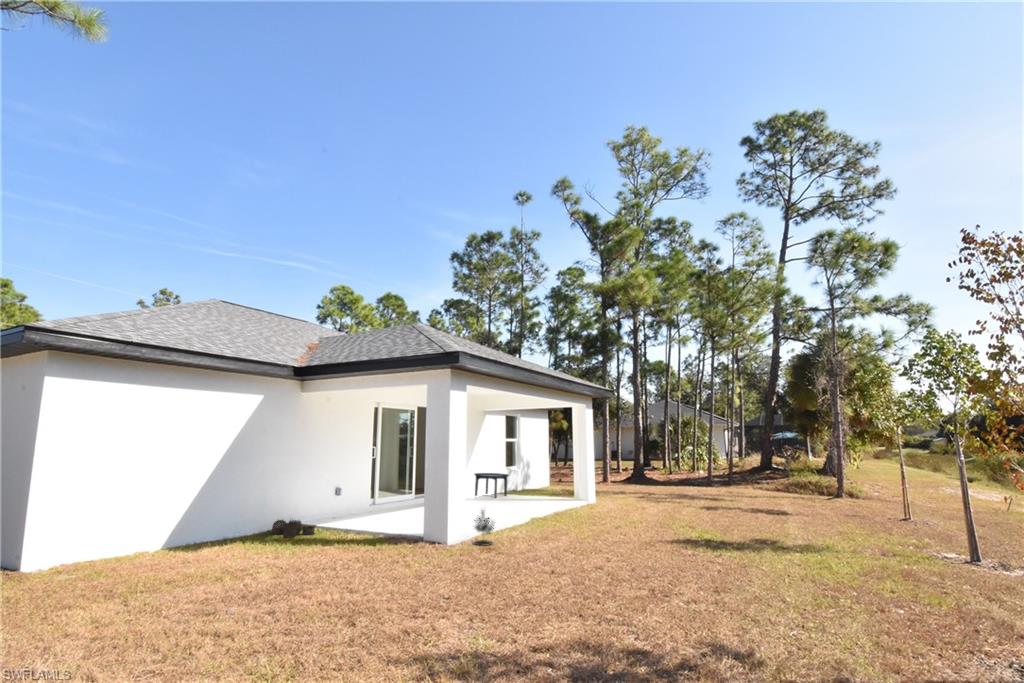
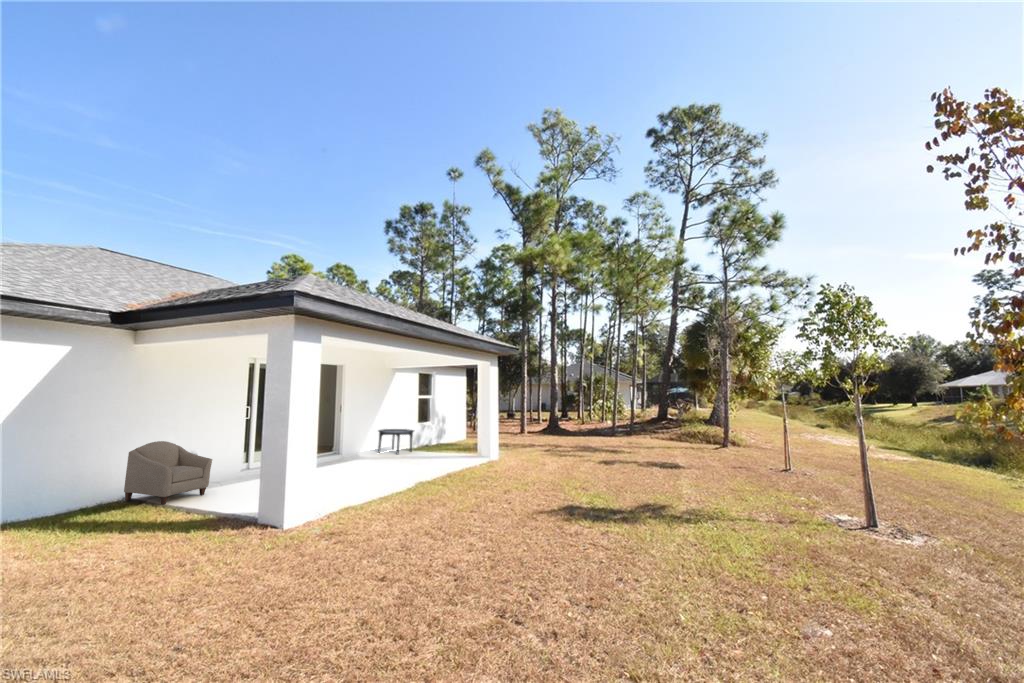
chair: none [313,477,373,528] -> present [124,441,212,505]
potted tree: present [473,510,494,546] -> none [302,479,335,530]
woven basket: present [272,520,315,538] -> none [33,499,101,528]

